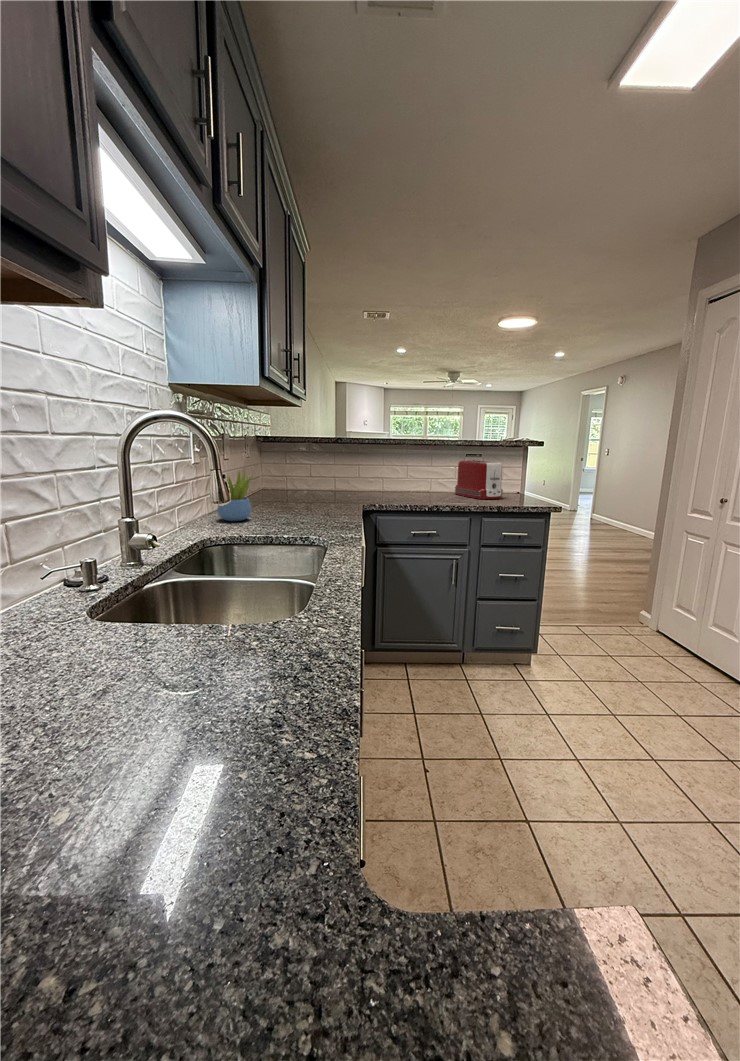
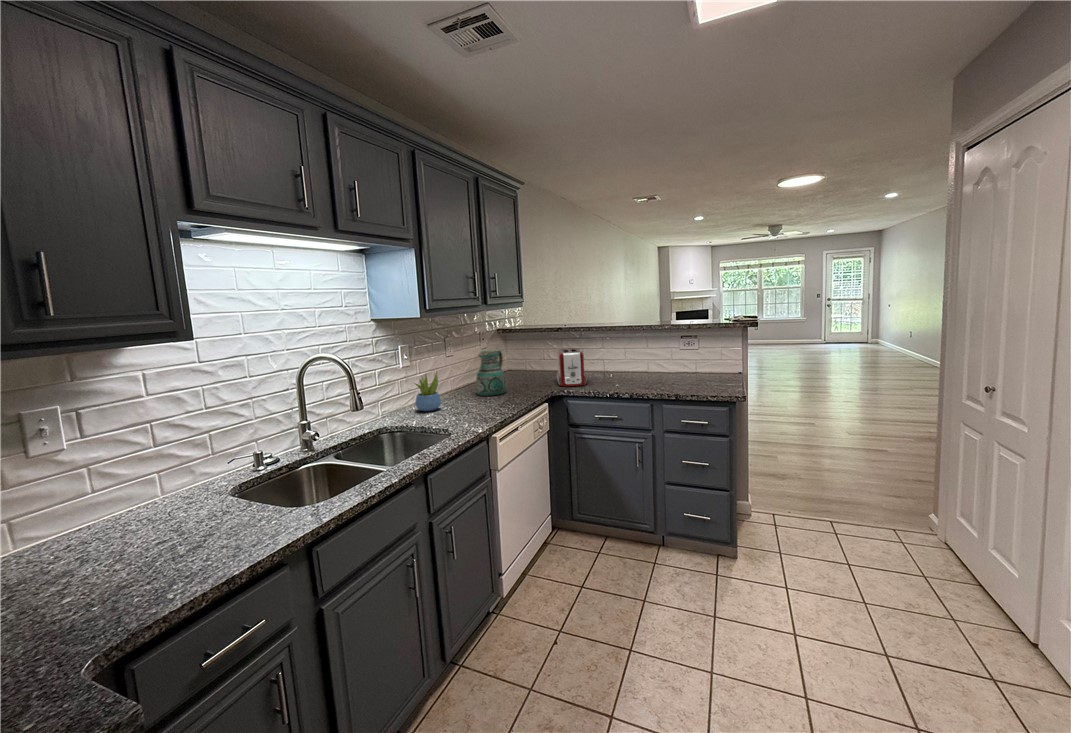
ceramic pitcher: none [270,452,306,507] -> present [477,348,506,396]
toaster: present [455,461,503,499] -> present [557,348,587,387]

